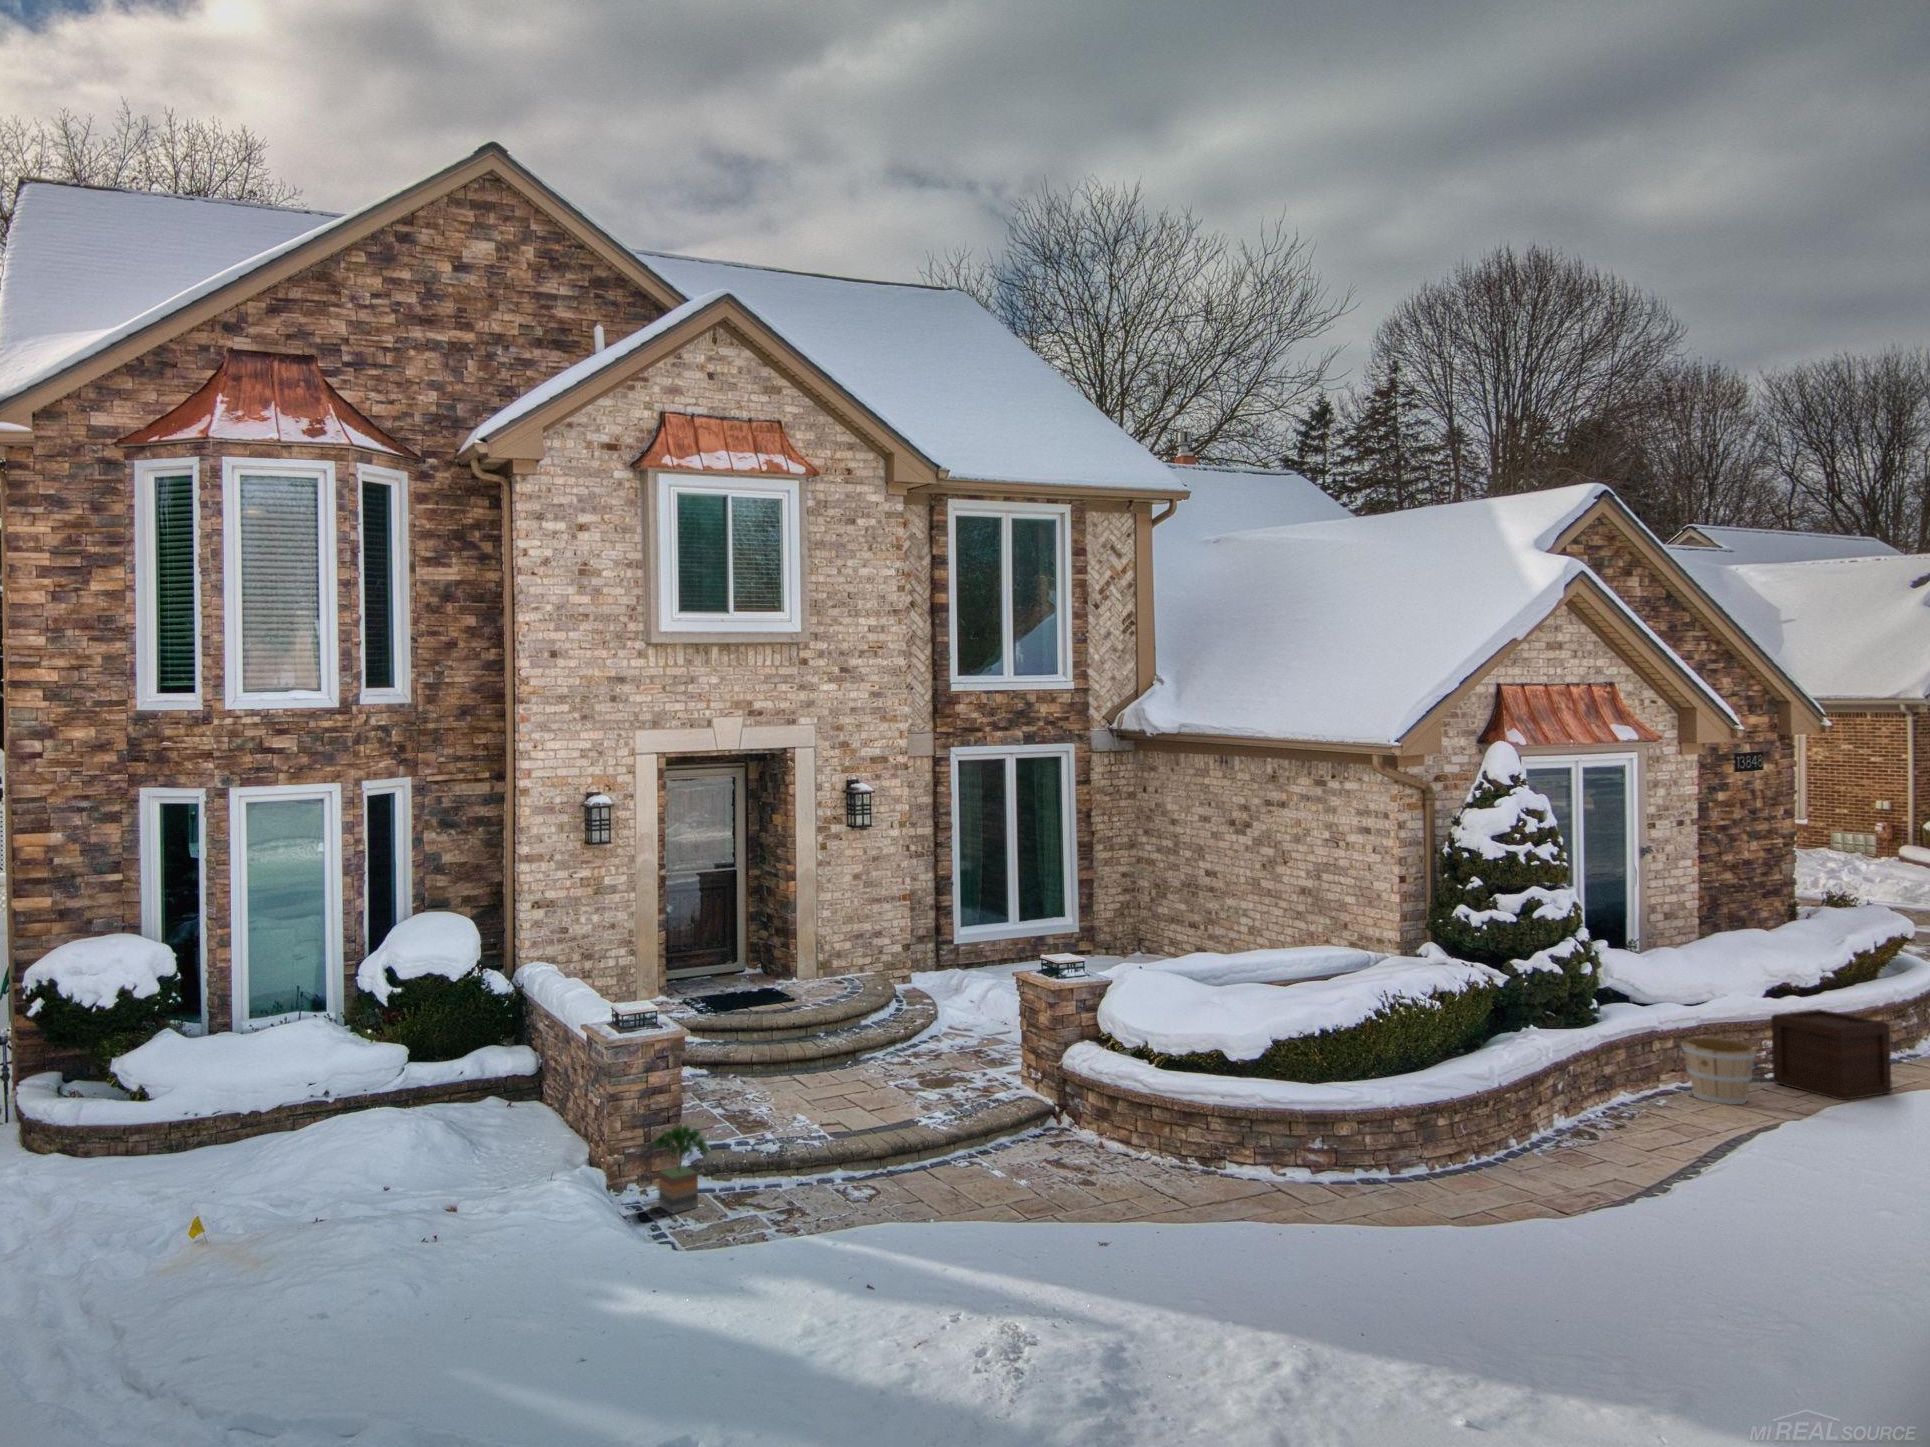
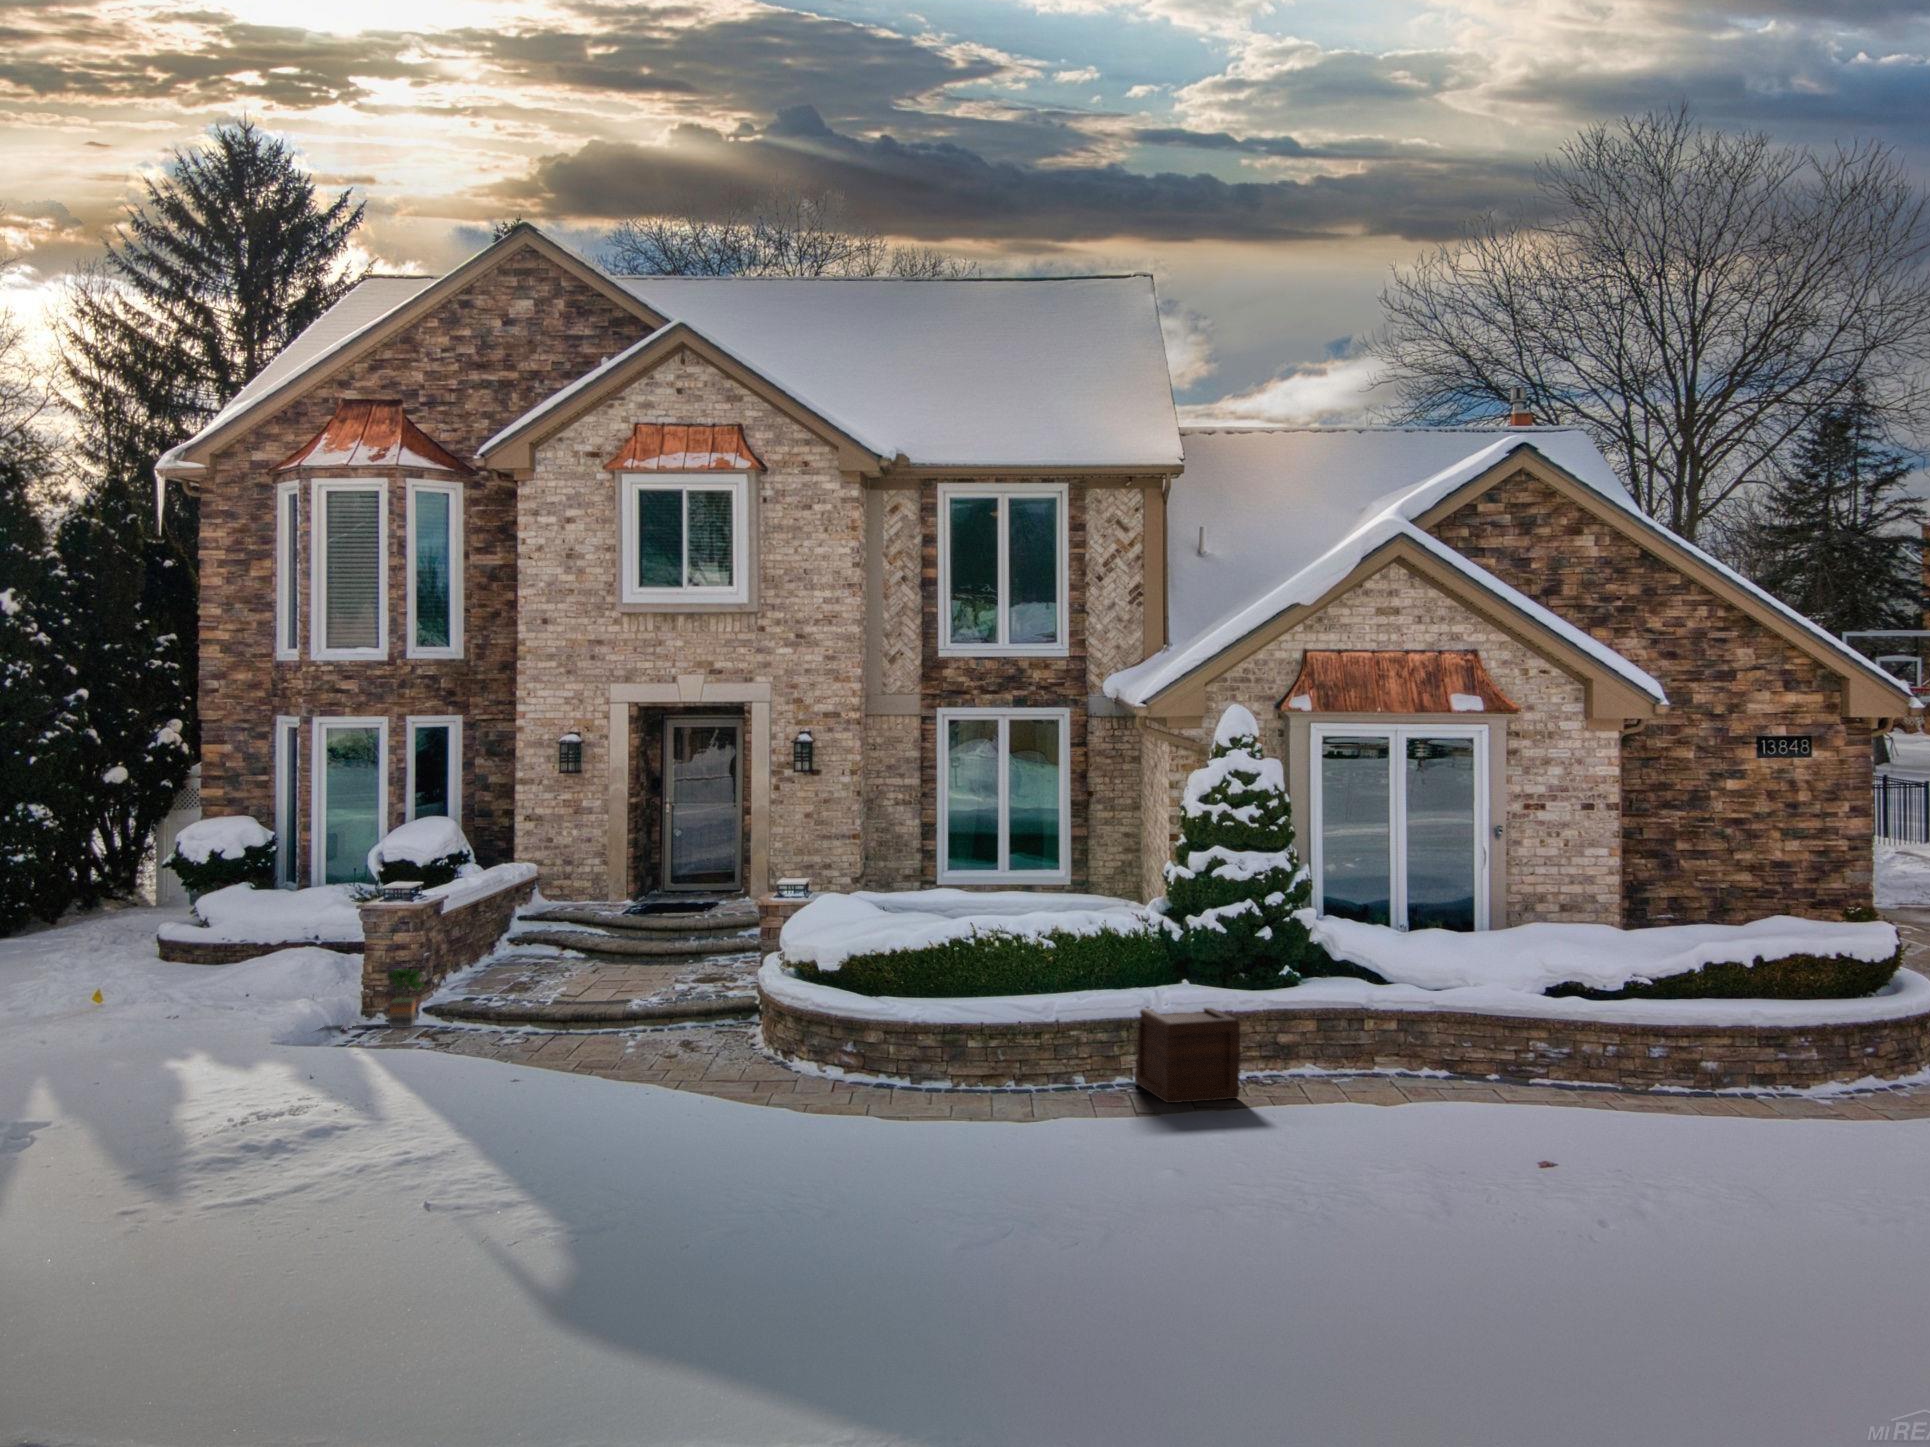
wooden crate: present [1771,1009,1892,1100] -> present [1135,1008,1240,1103]
wooden bucket: present [1681,1036,1757,1105] -> none [1386,1026,1456,1096]

